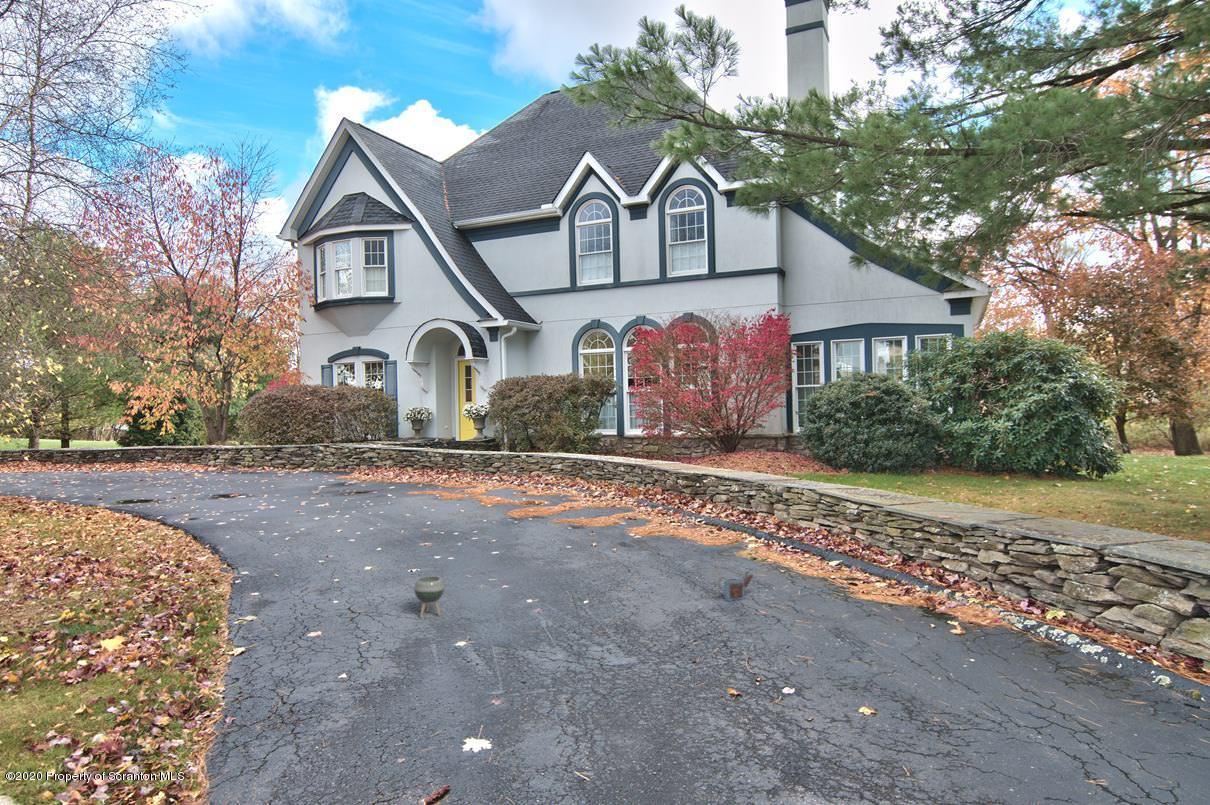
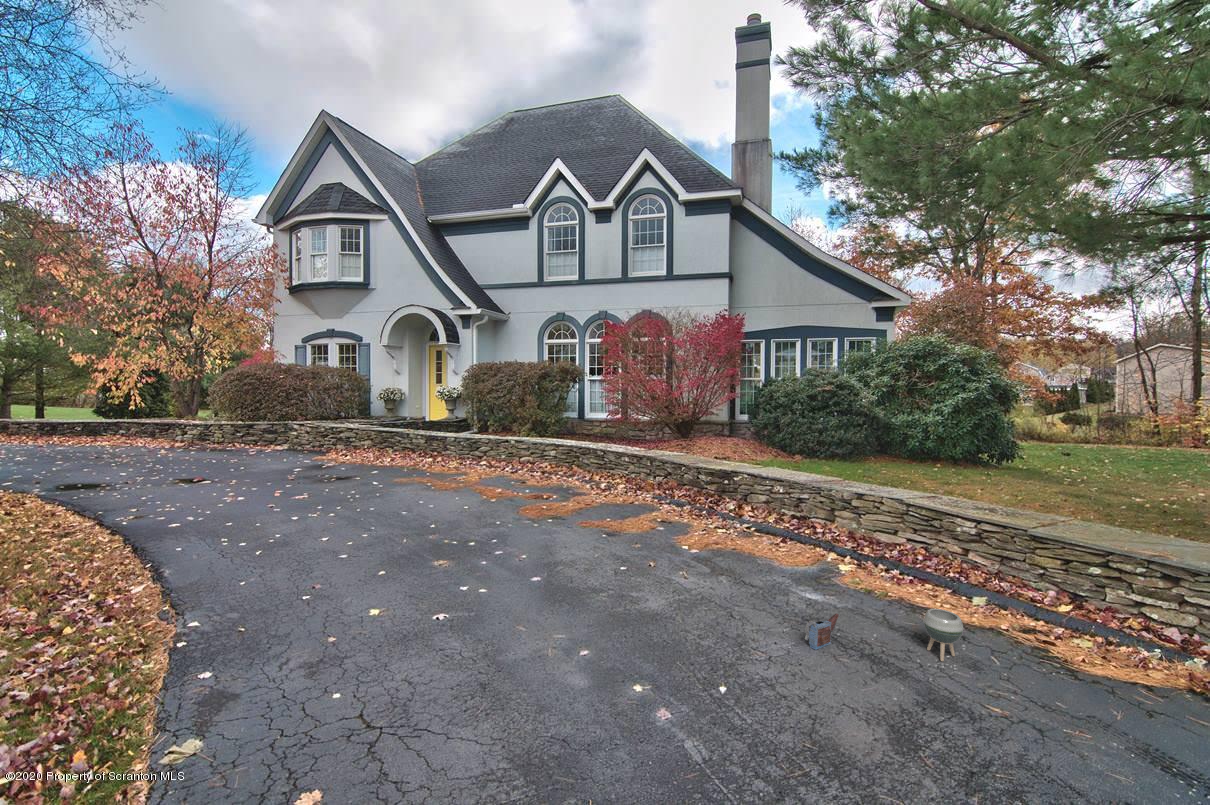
planter: present [414,576,444,618] -> present [923,609,963,661]

